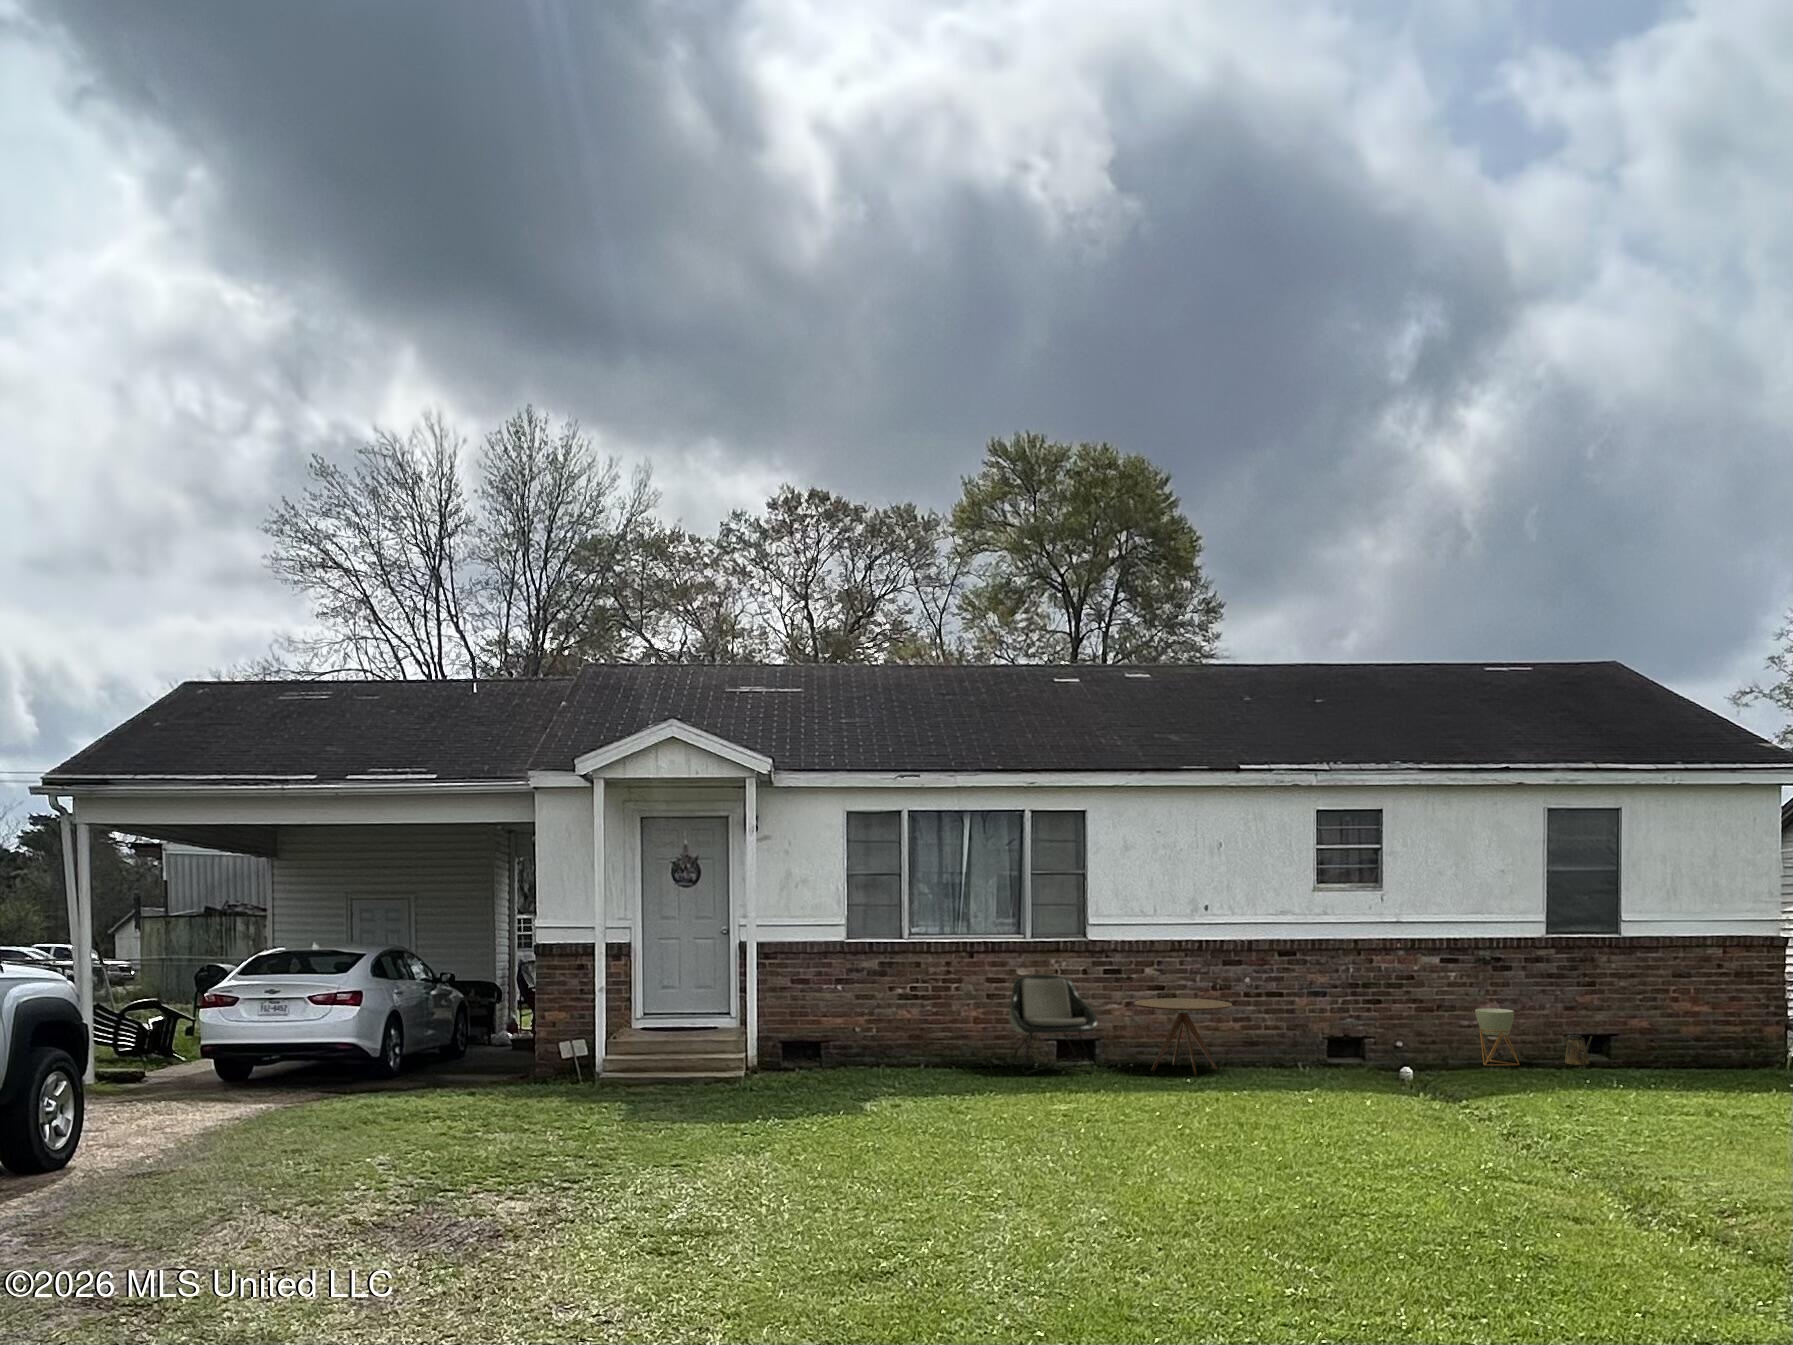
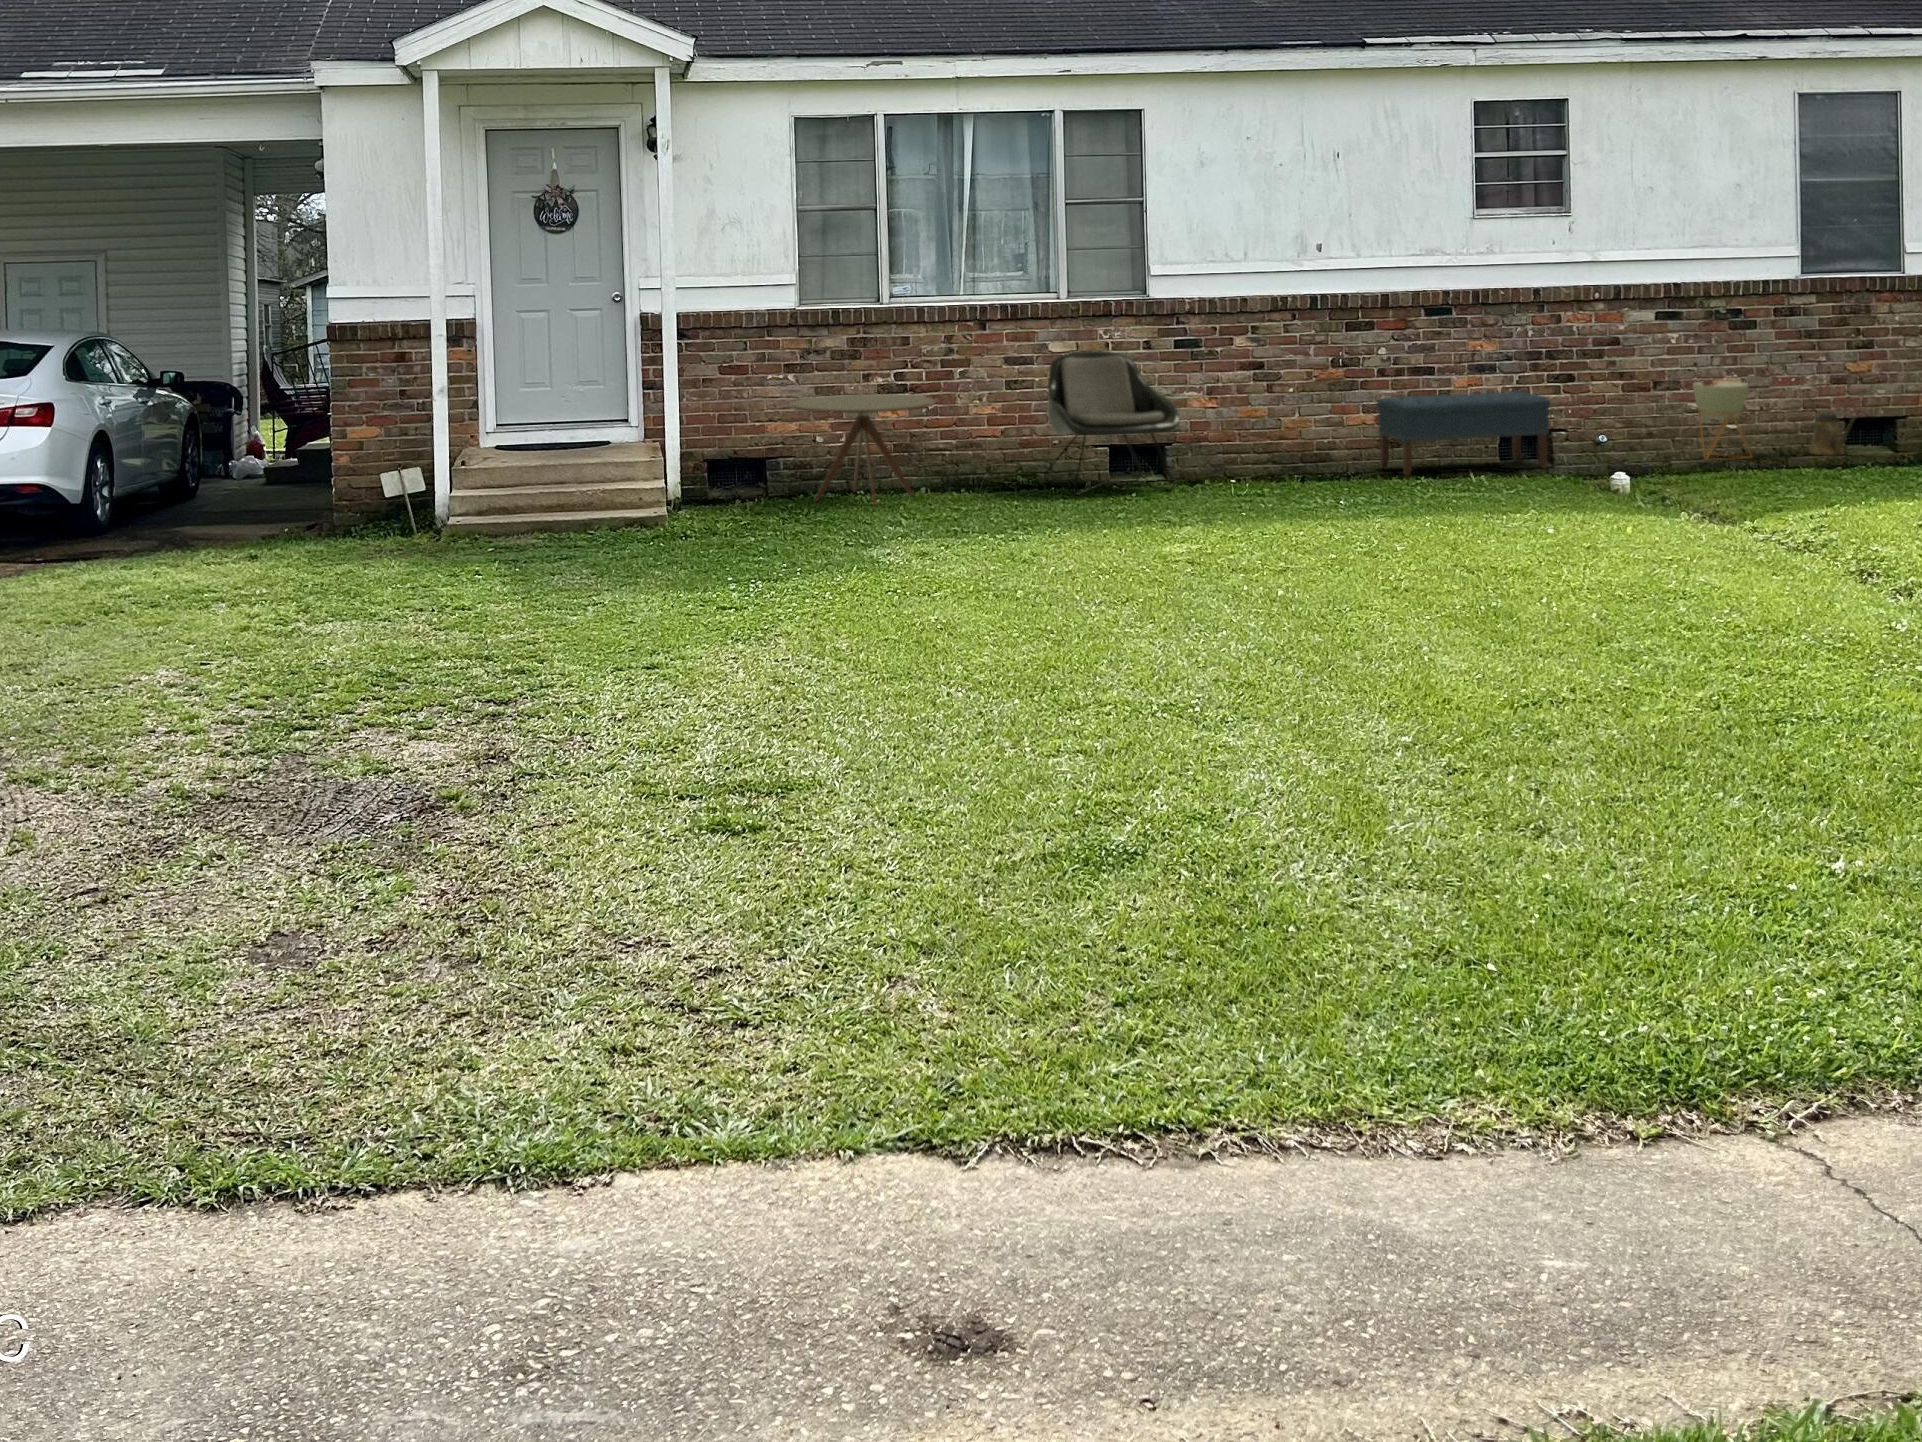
round table: present [1134,998,1232,1074] -> present [791,394,935,505]
bench: none [1246,1012,1367,1069] -> present [1376,391,1551,476]

